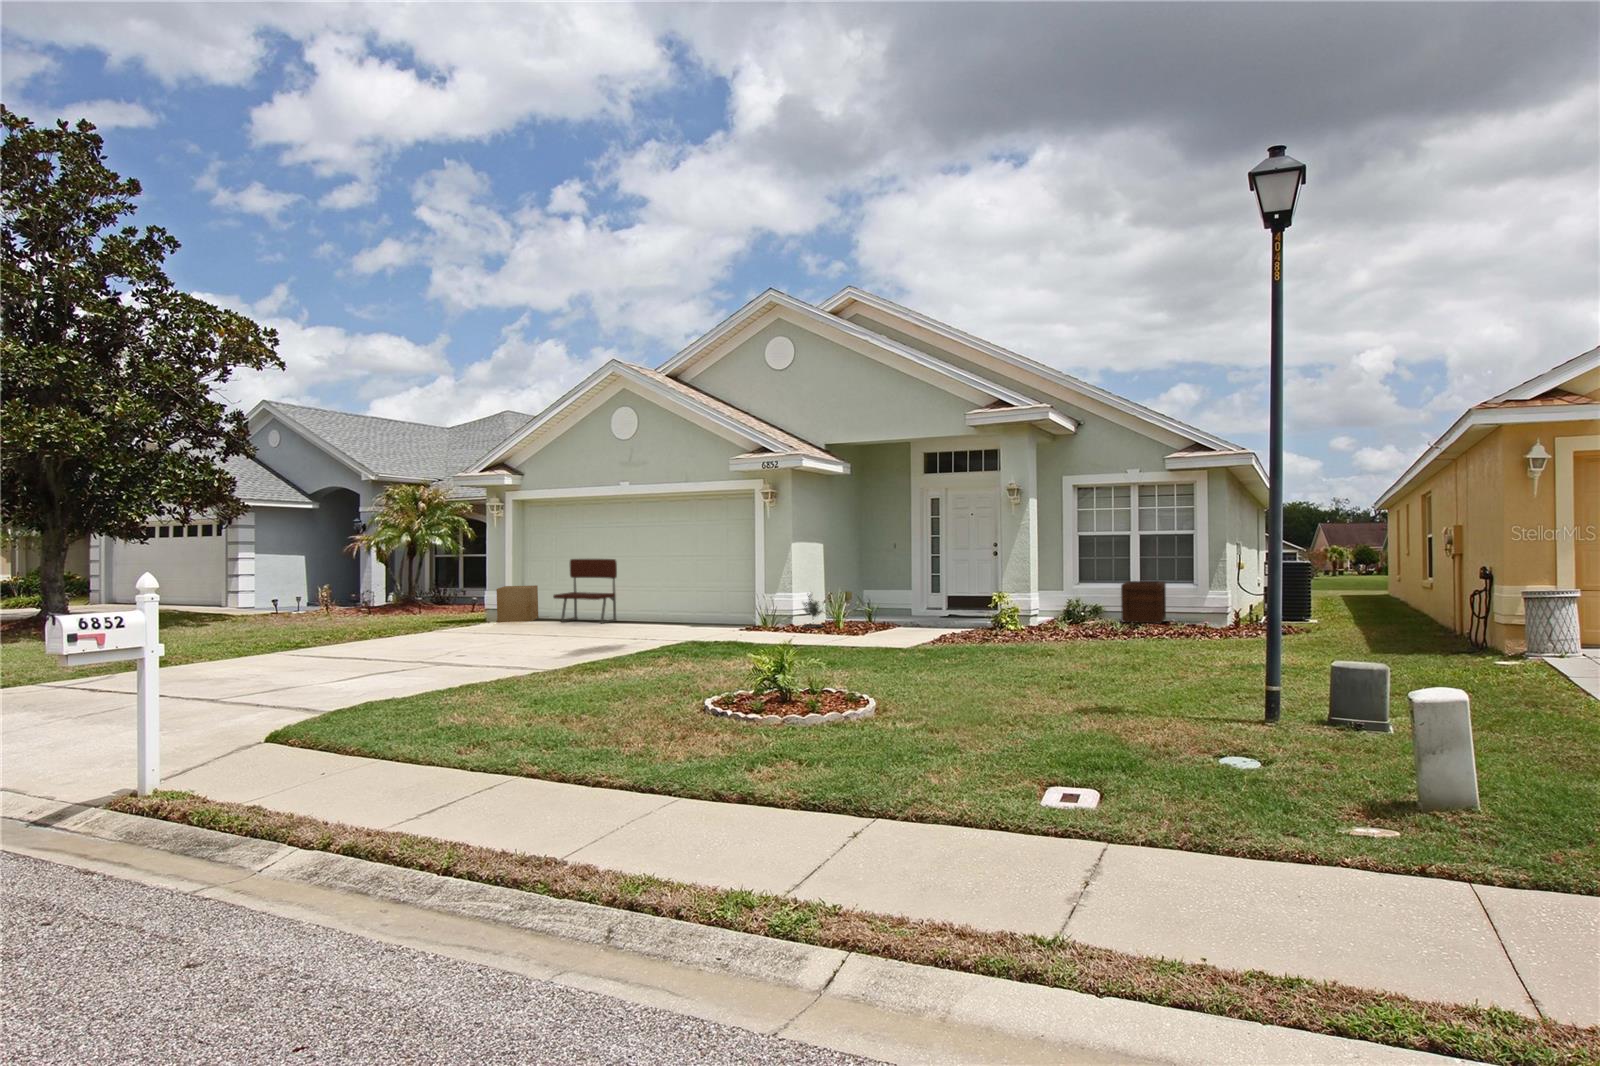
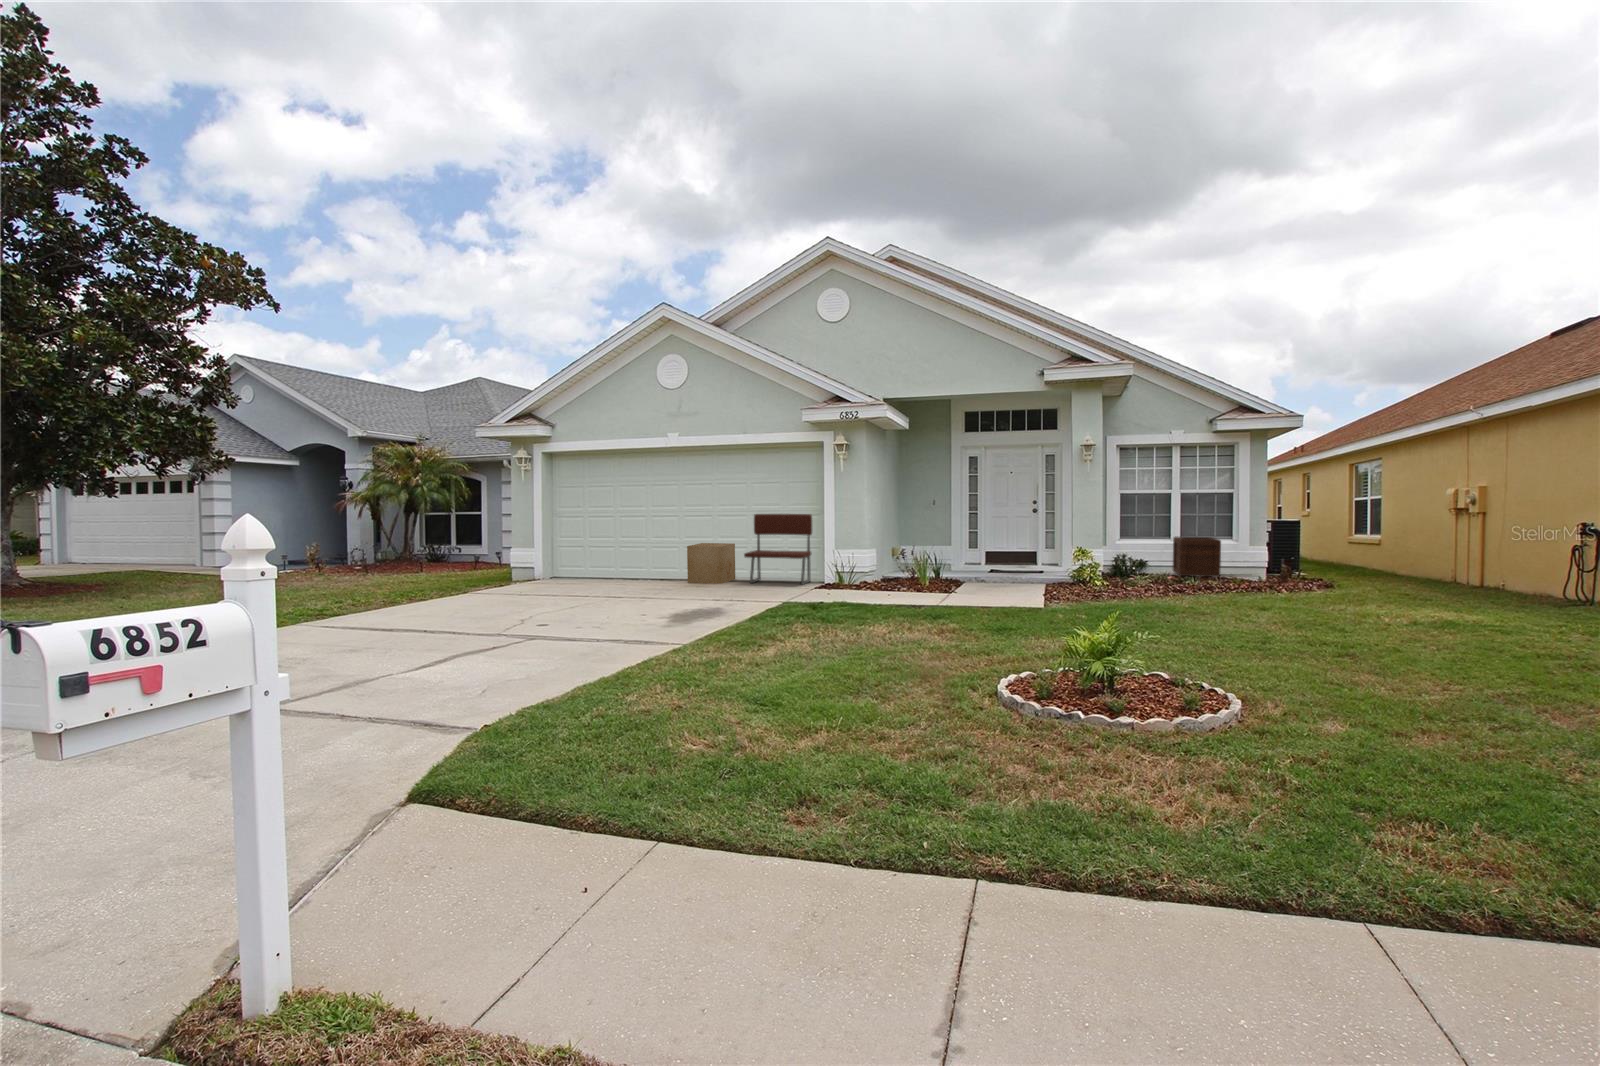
bench: present [553,559,617,624] -> present [744,514,812,585]
cardboard box: present [496,585,538,622] -> present [687,543,735,584]
potted tree: present [803,594,822,628] -> none [871,545,896,584]

